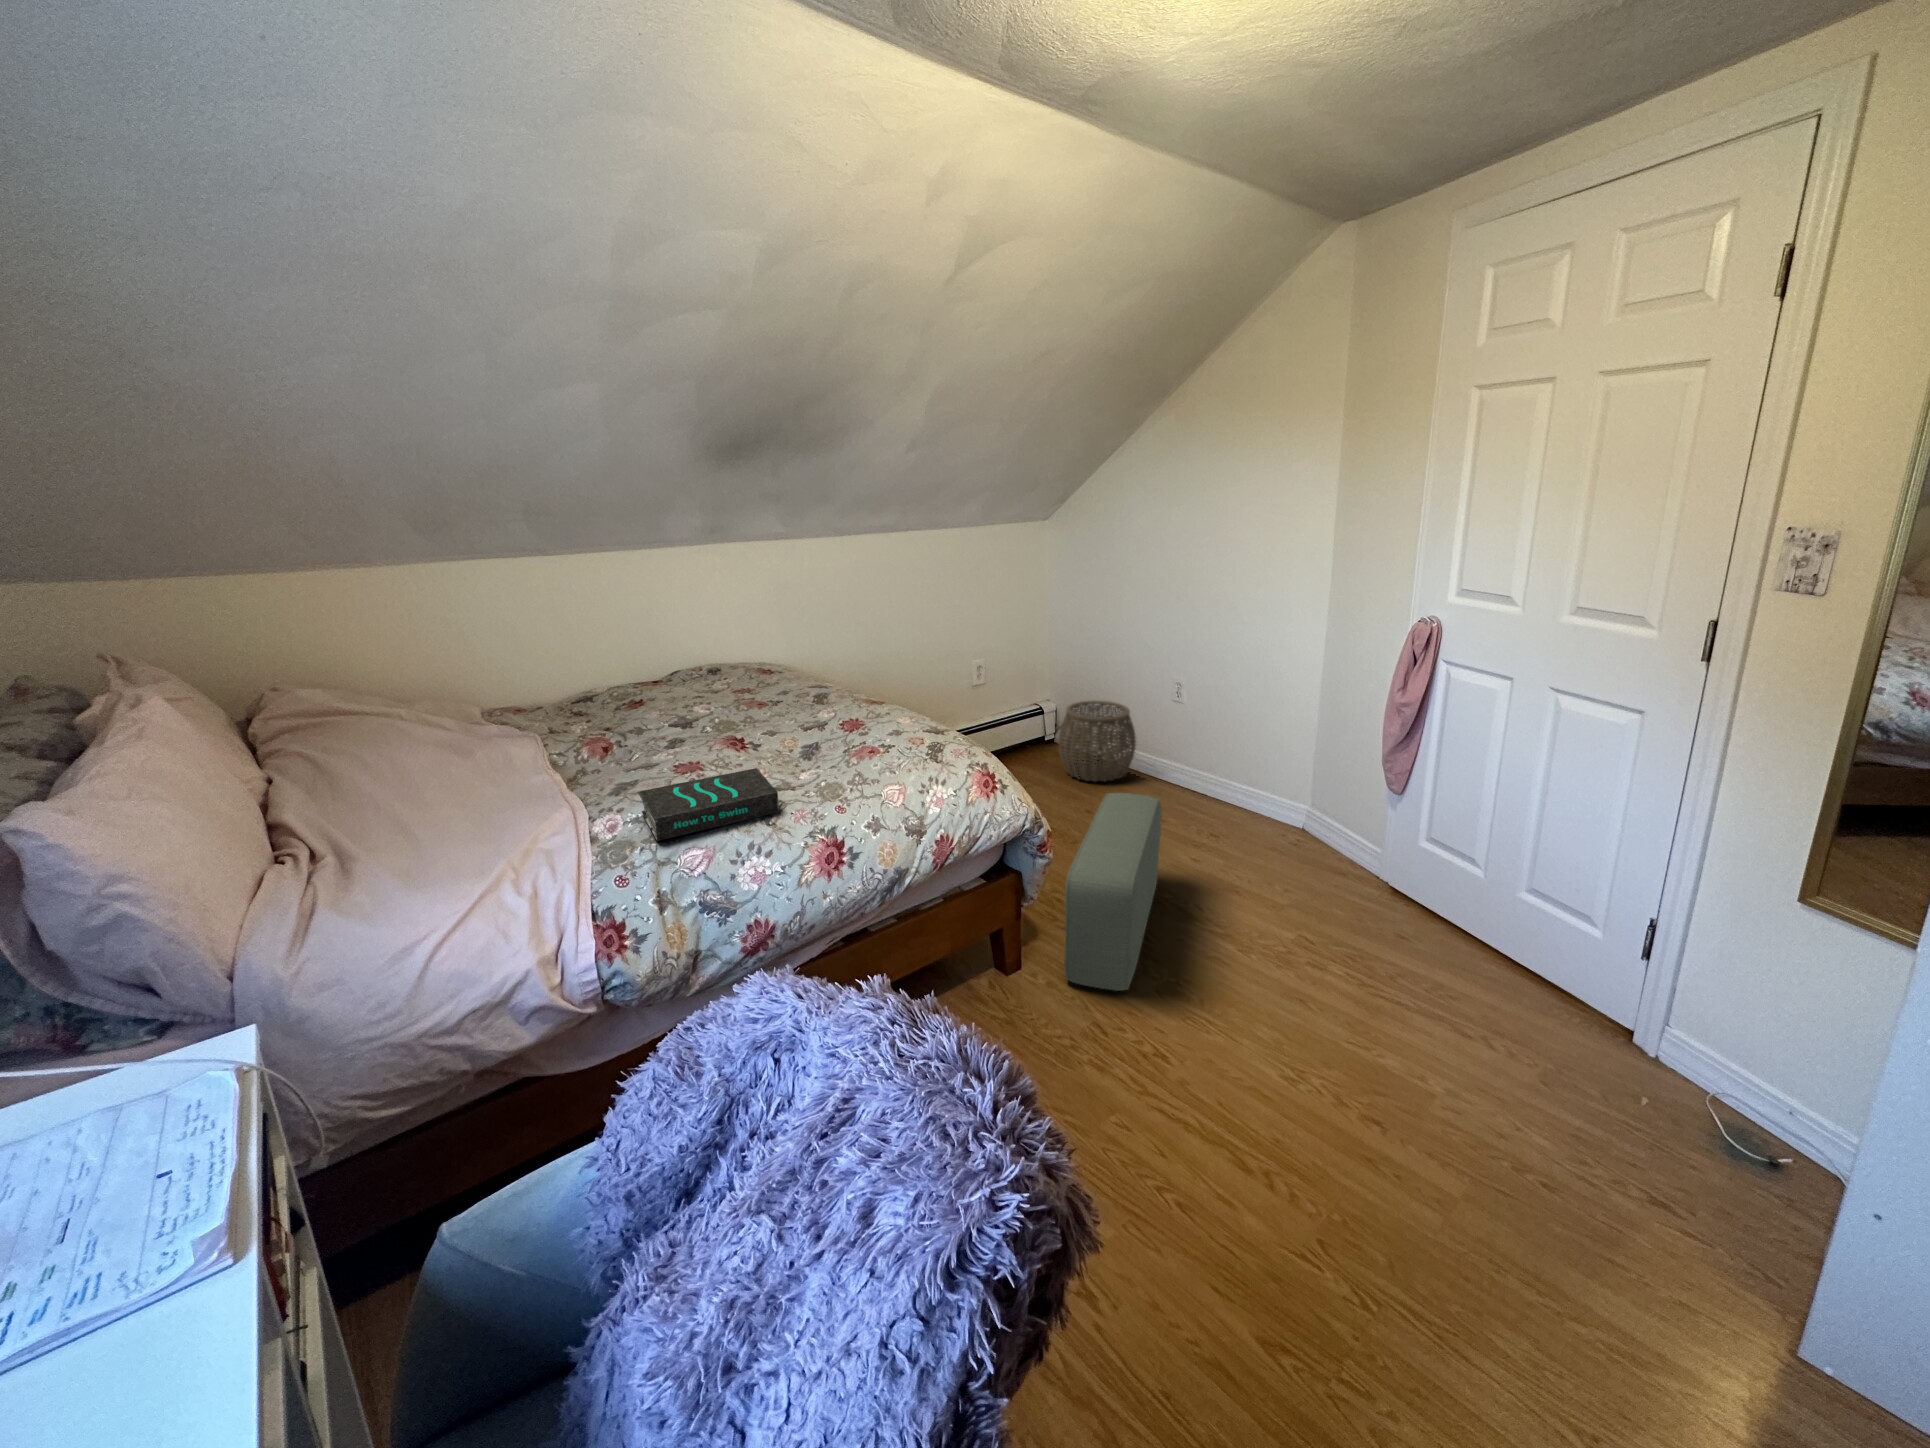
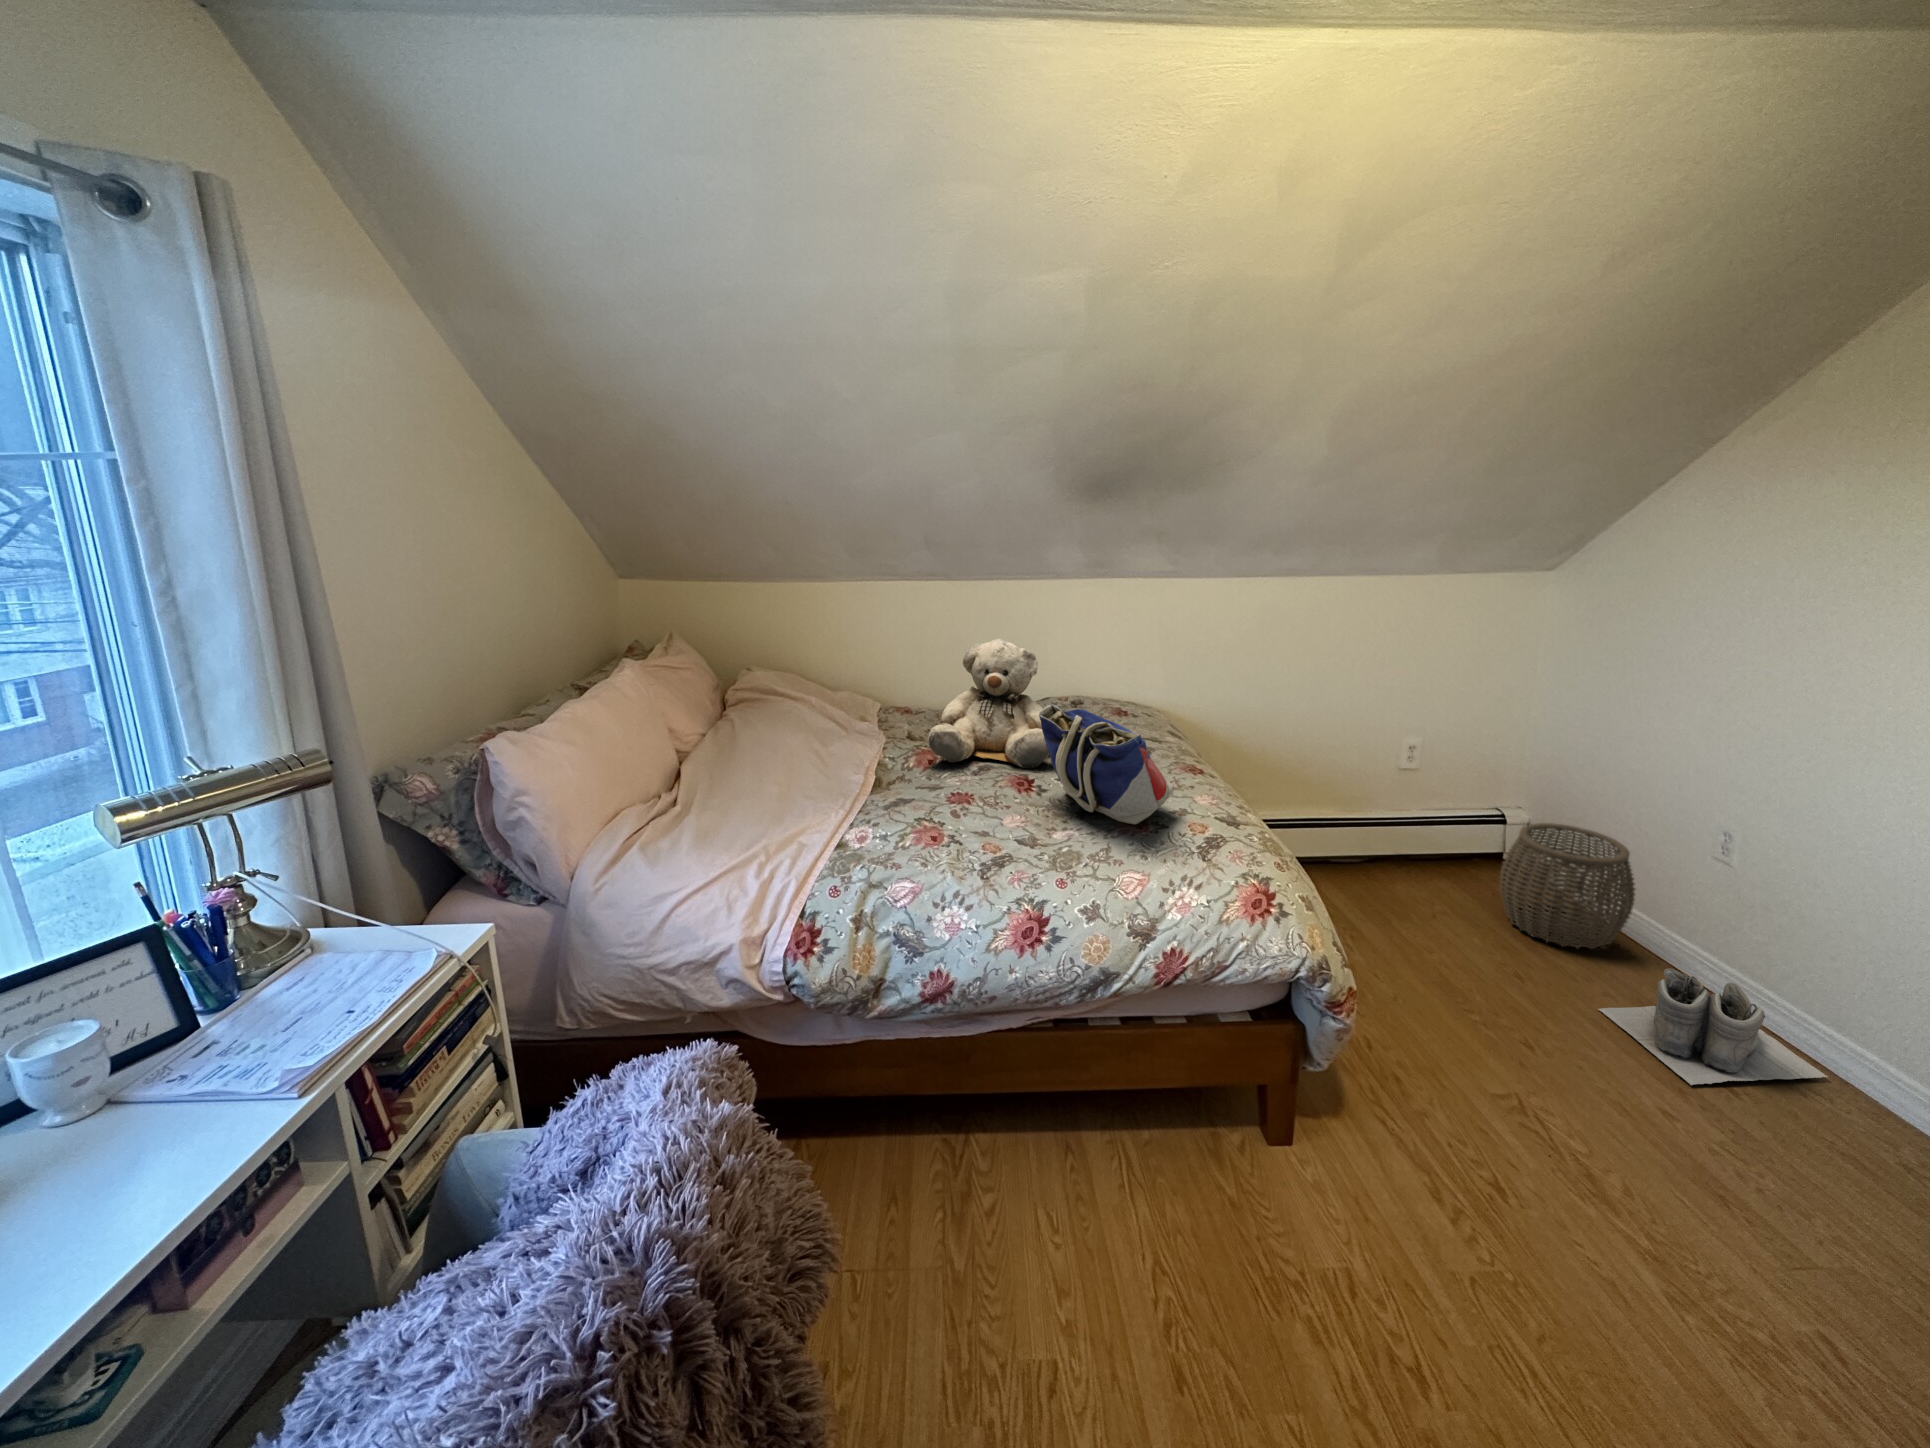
teddy bear: none [609,613,749,744] -> present [928,639,1050,768]
tote bag: none [749,661,890,752] -> present [1039,704,1174,824]
book: present [638,768,779,841] -> none [880,811,1005,868]
boots: none [1140,770,1252,838] -> present [1598,969,1828,1085]
pouf: present [1065,793,1162,991] -> none [1336,965,1586,1252]

